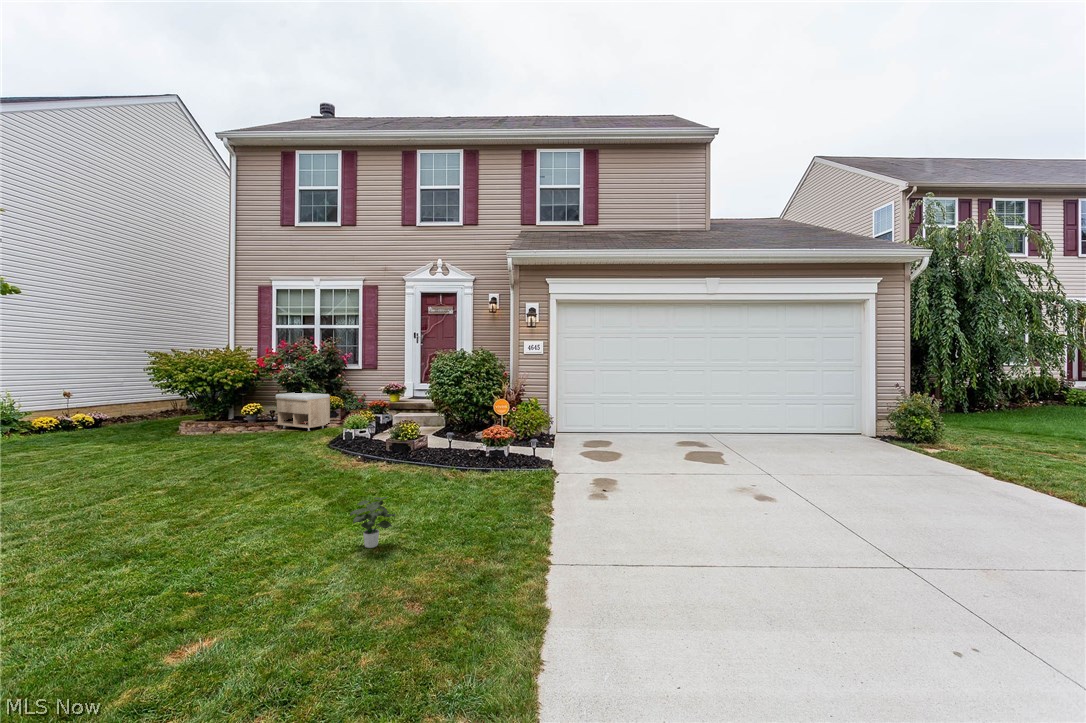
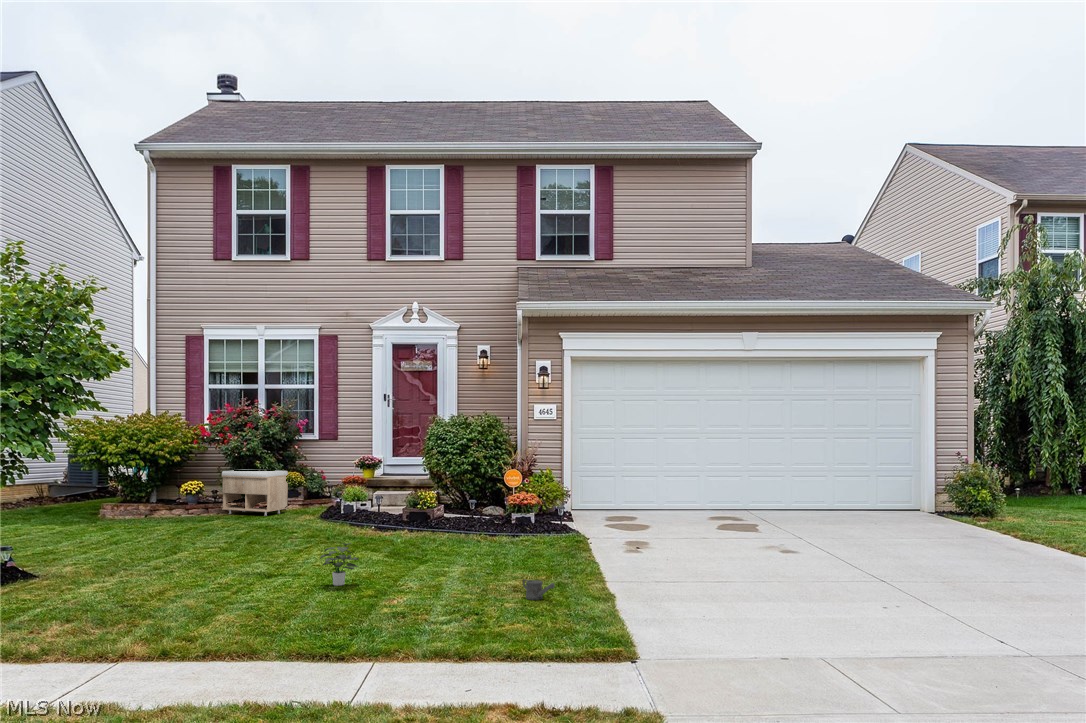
potted plant: present [350,497,396,548] -> present [320,543,359,586]
watering can: none [431,603,469,648] -> present [523,579,554,600]

